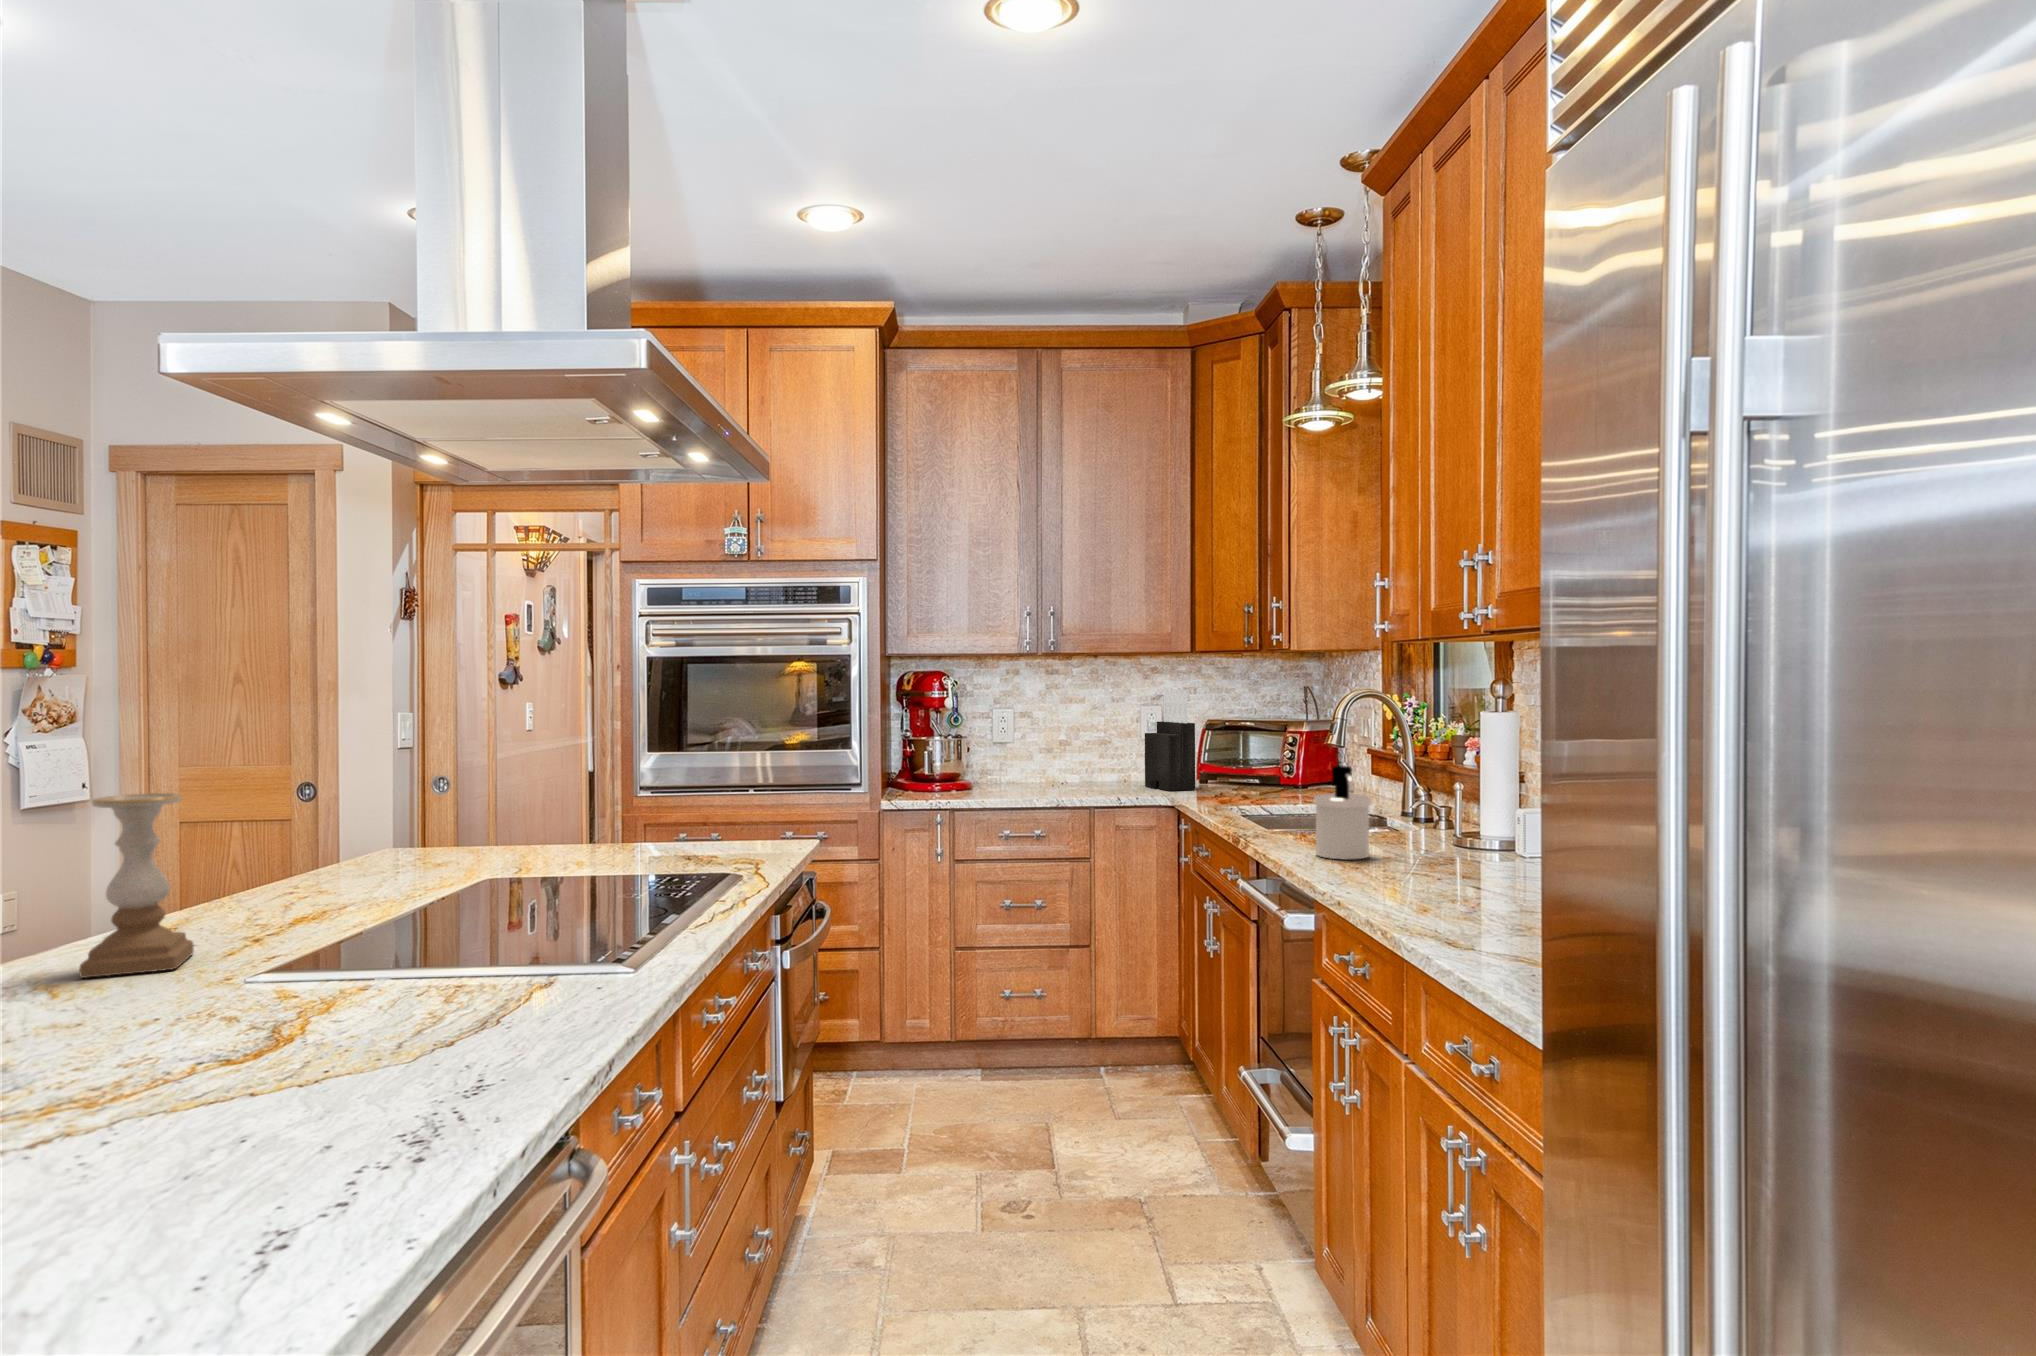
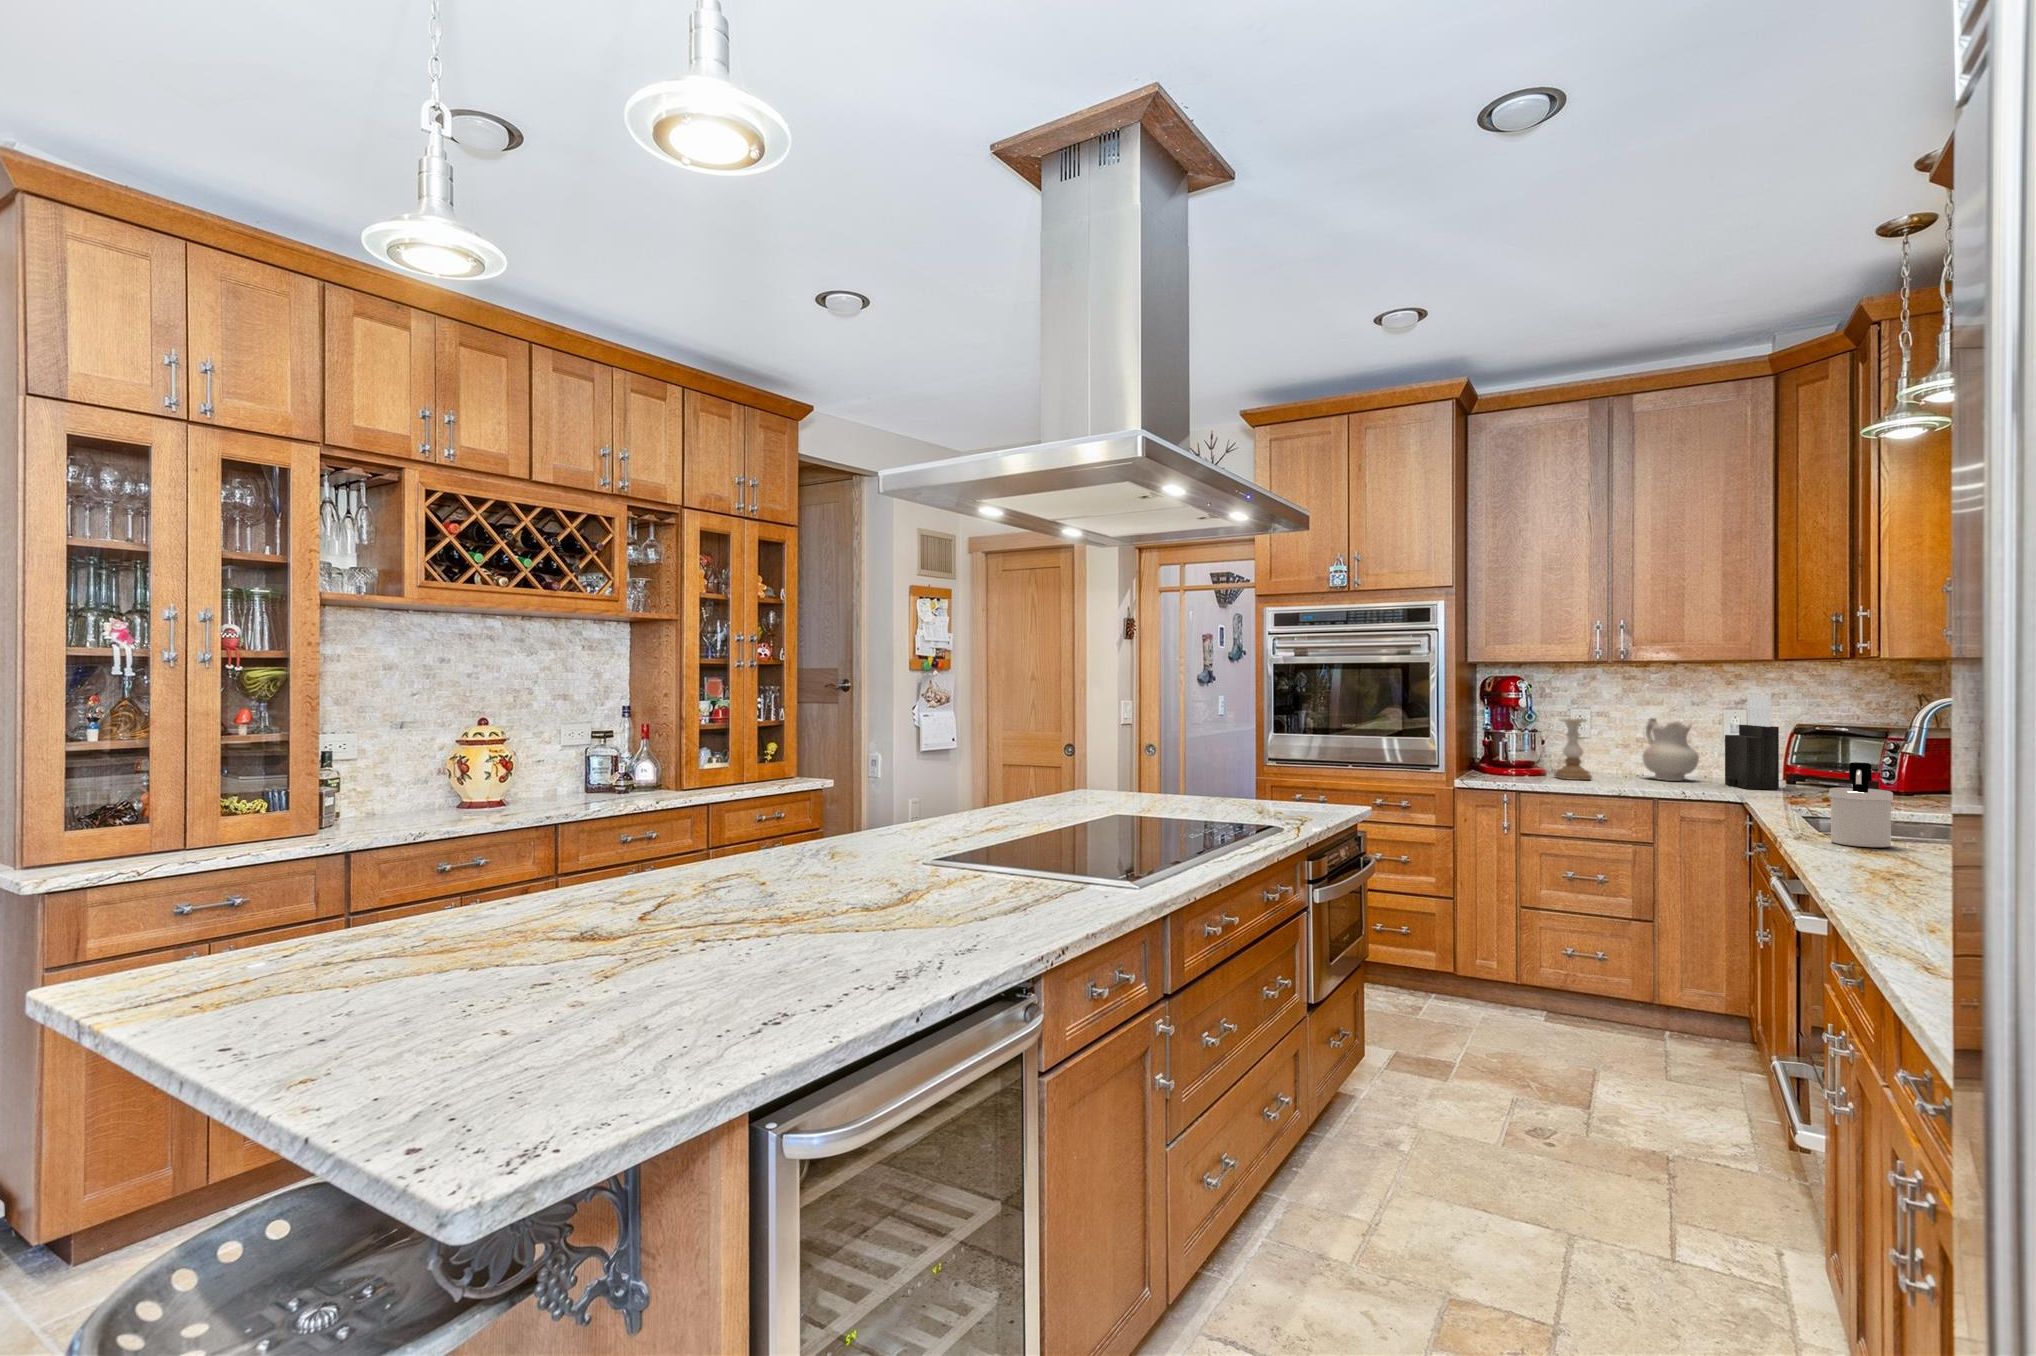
ceramic pitcher: none [1068,716,1120,786] -> present [1643,718,1699,781]
candle holder: present [80,793,194,978] -> present [1554,719,1592,780]

